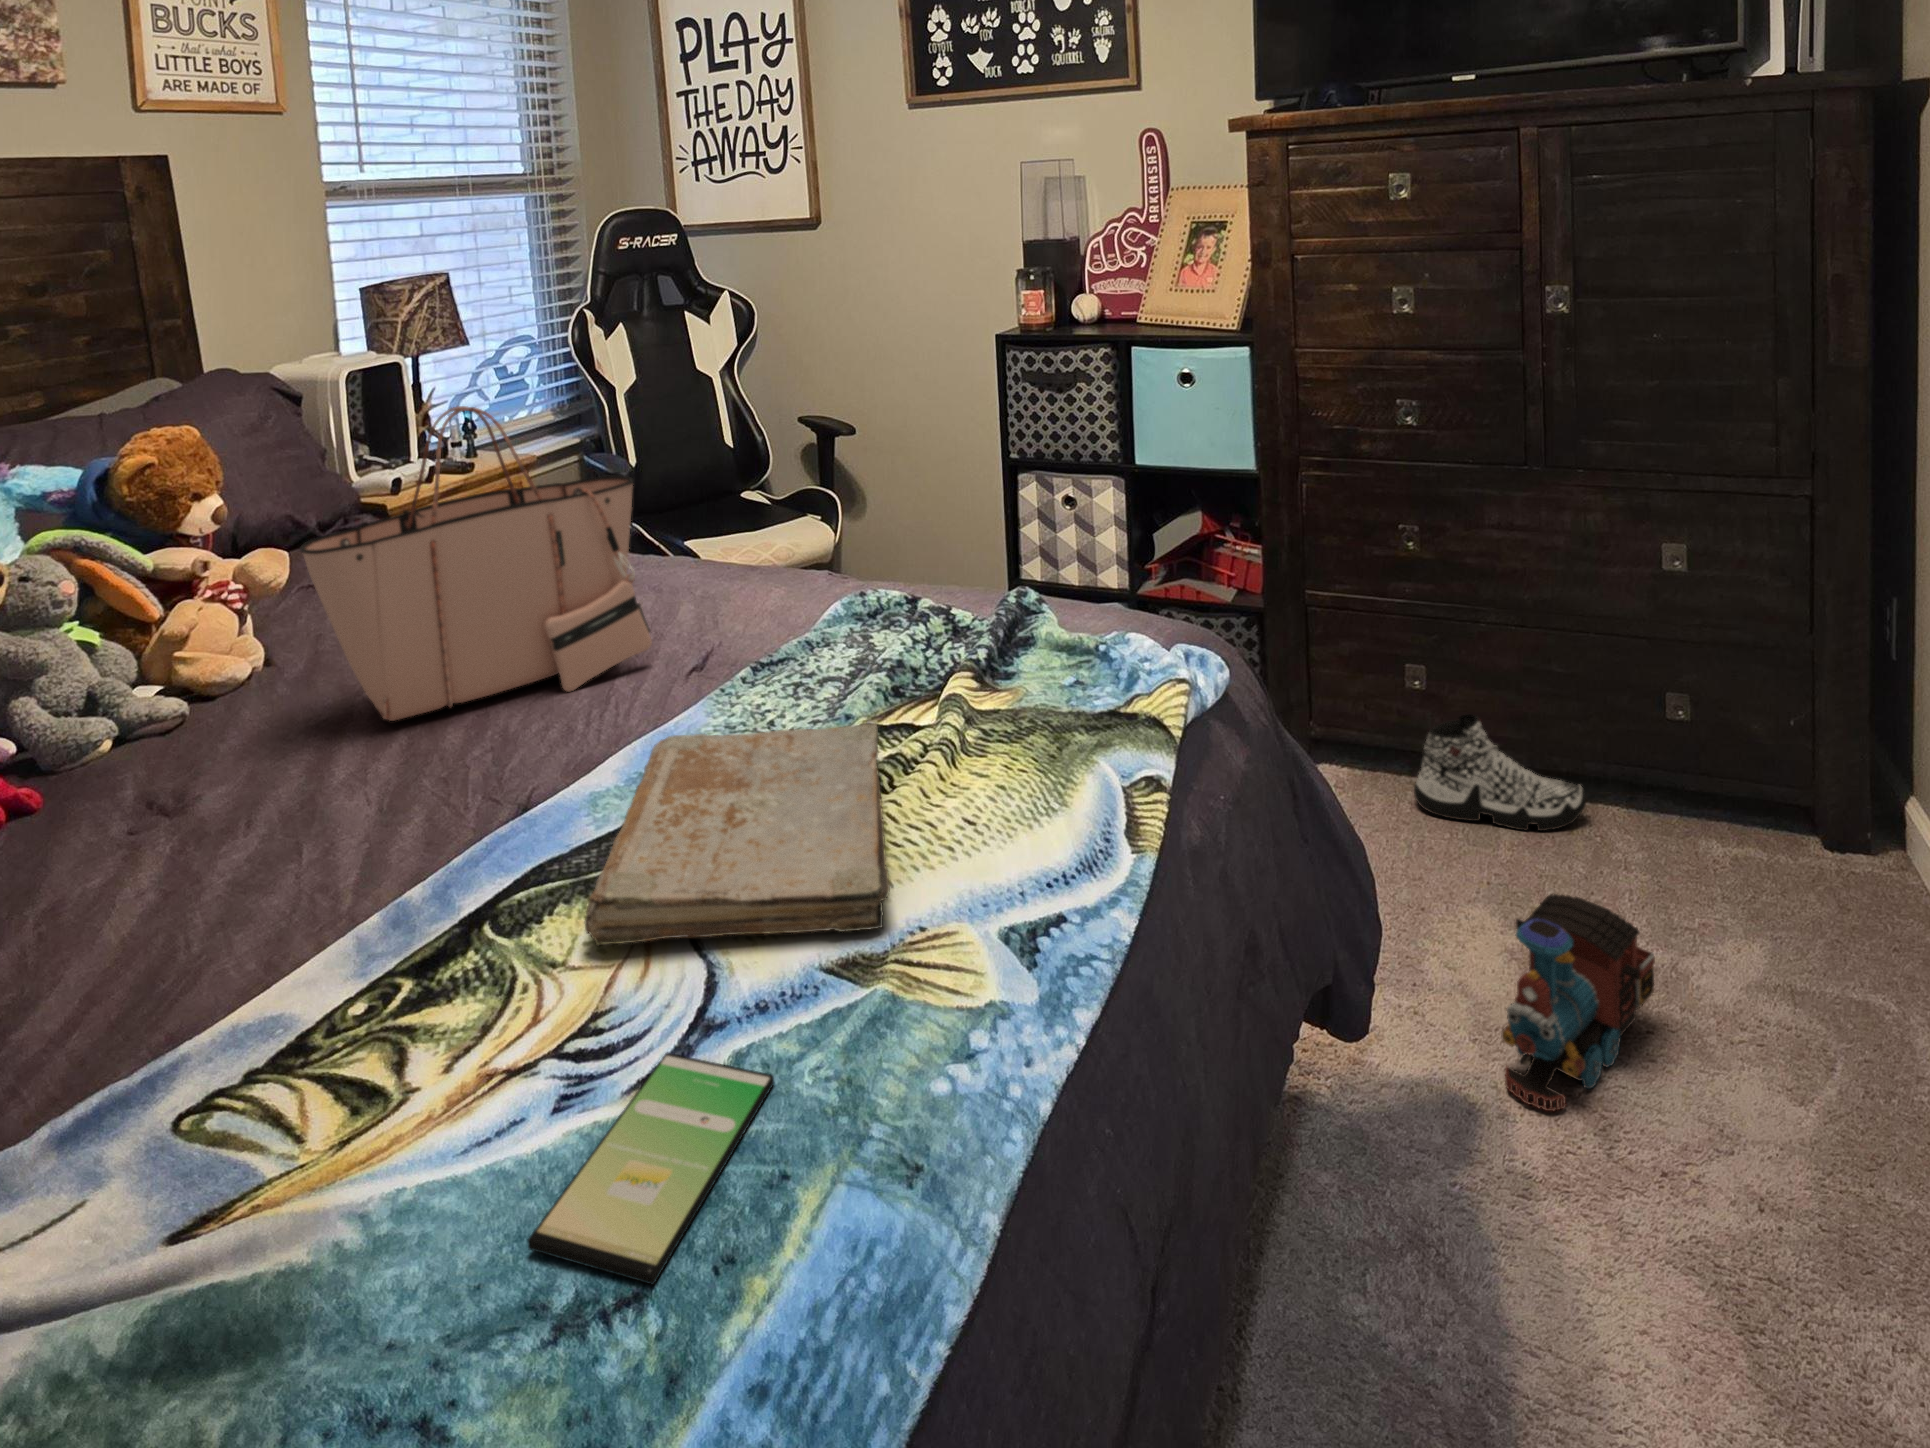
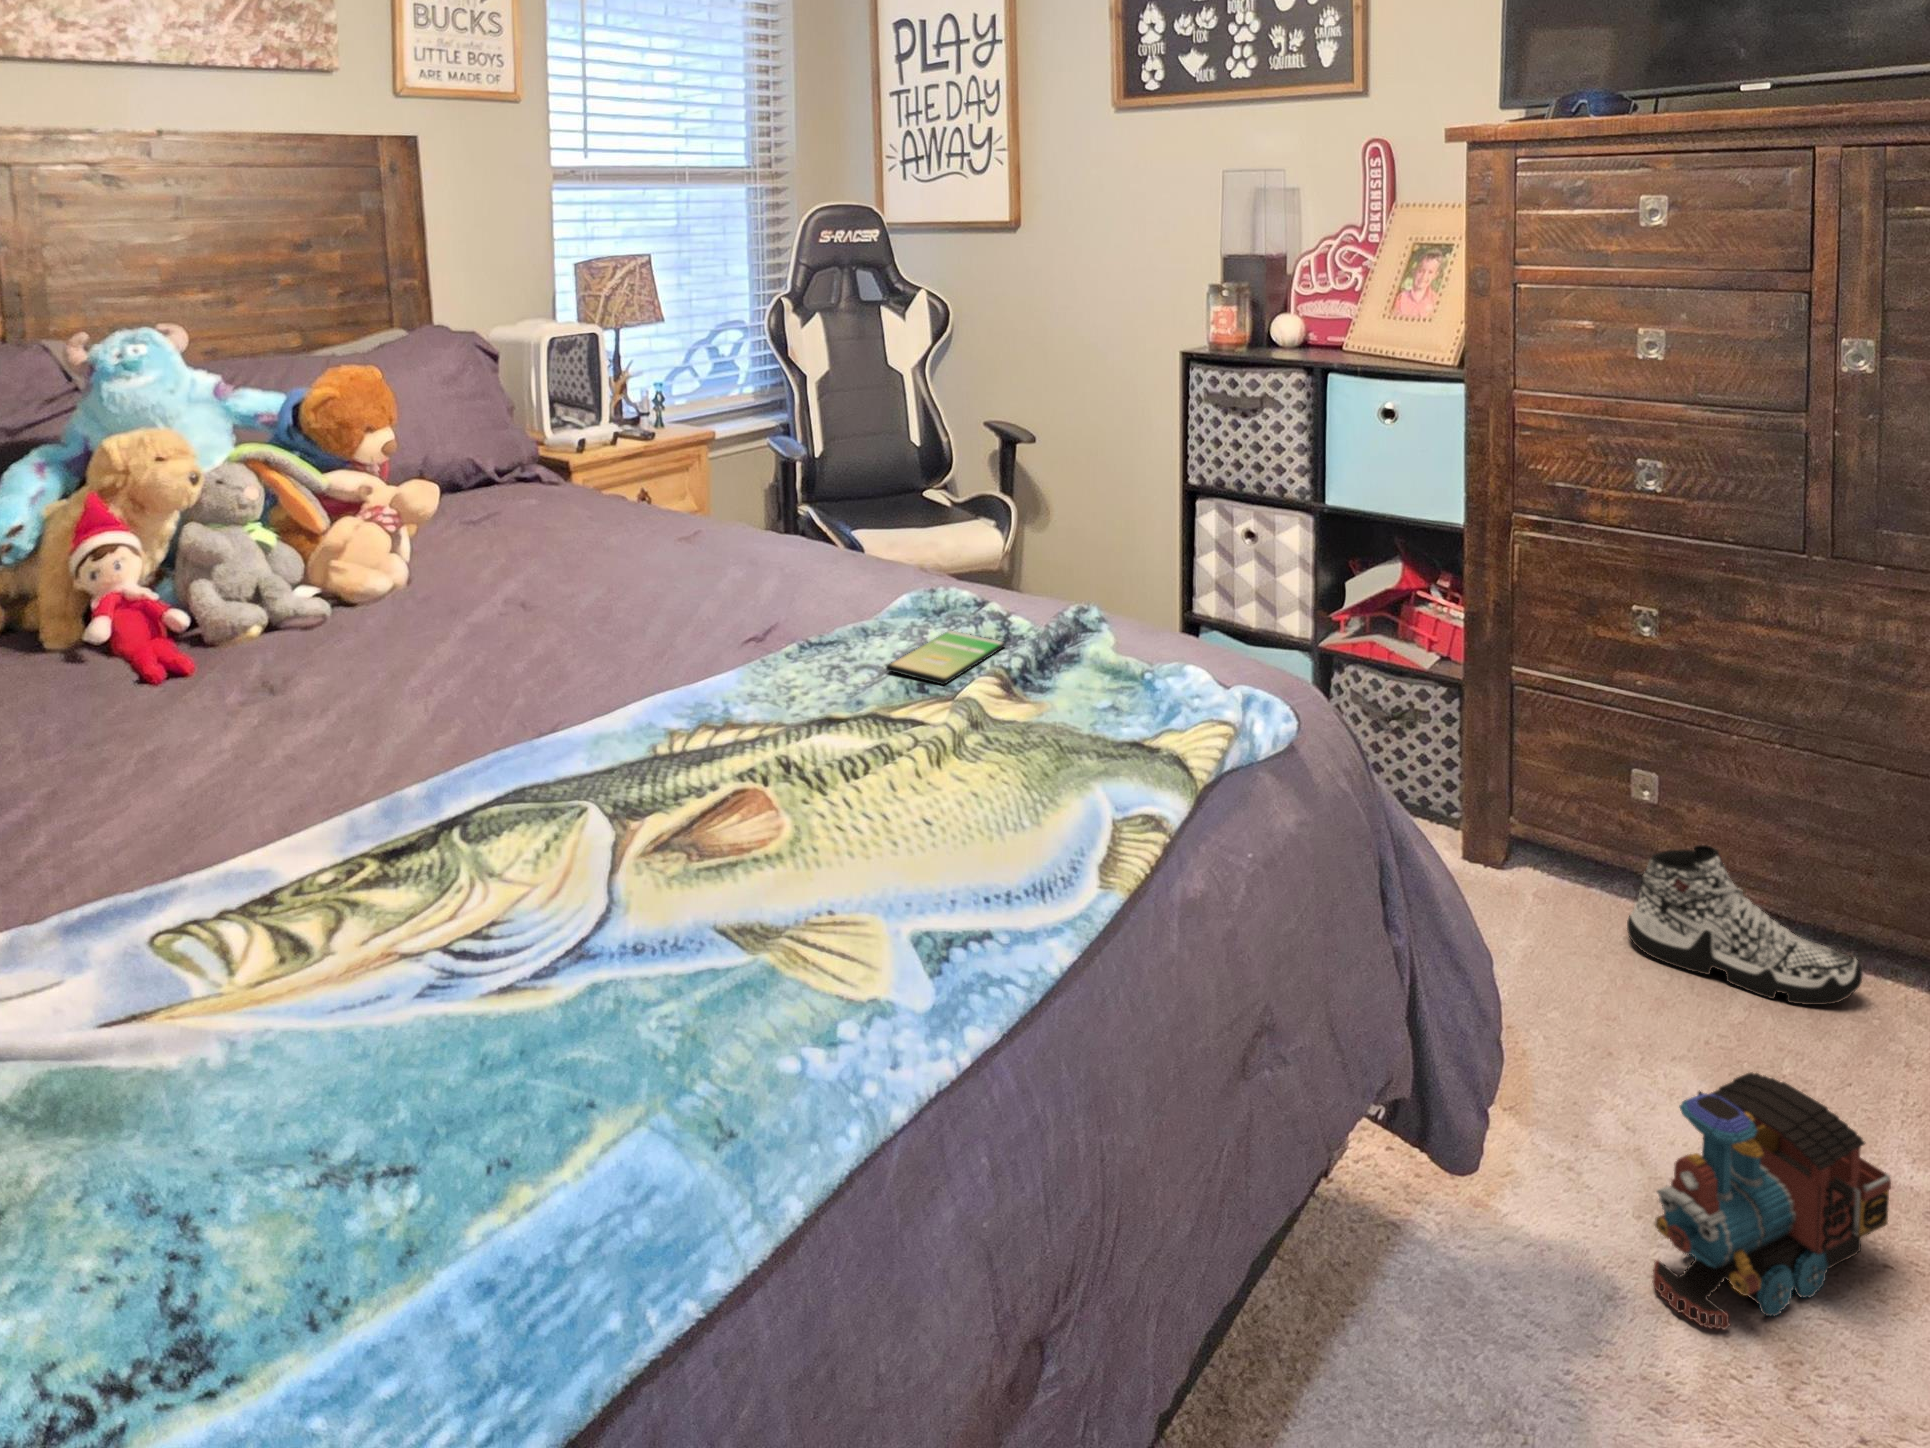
tote bag: present [300,406,652,721] -> none [411,368,715,646]
book: present [585,724,890,945] -> none [524,693,871,902]
smartphone: present [528,1052,774,1285] -> present [886,630,1005,685]

